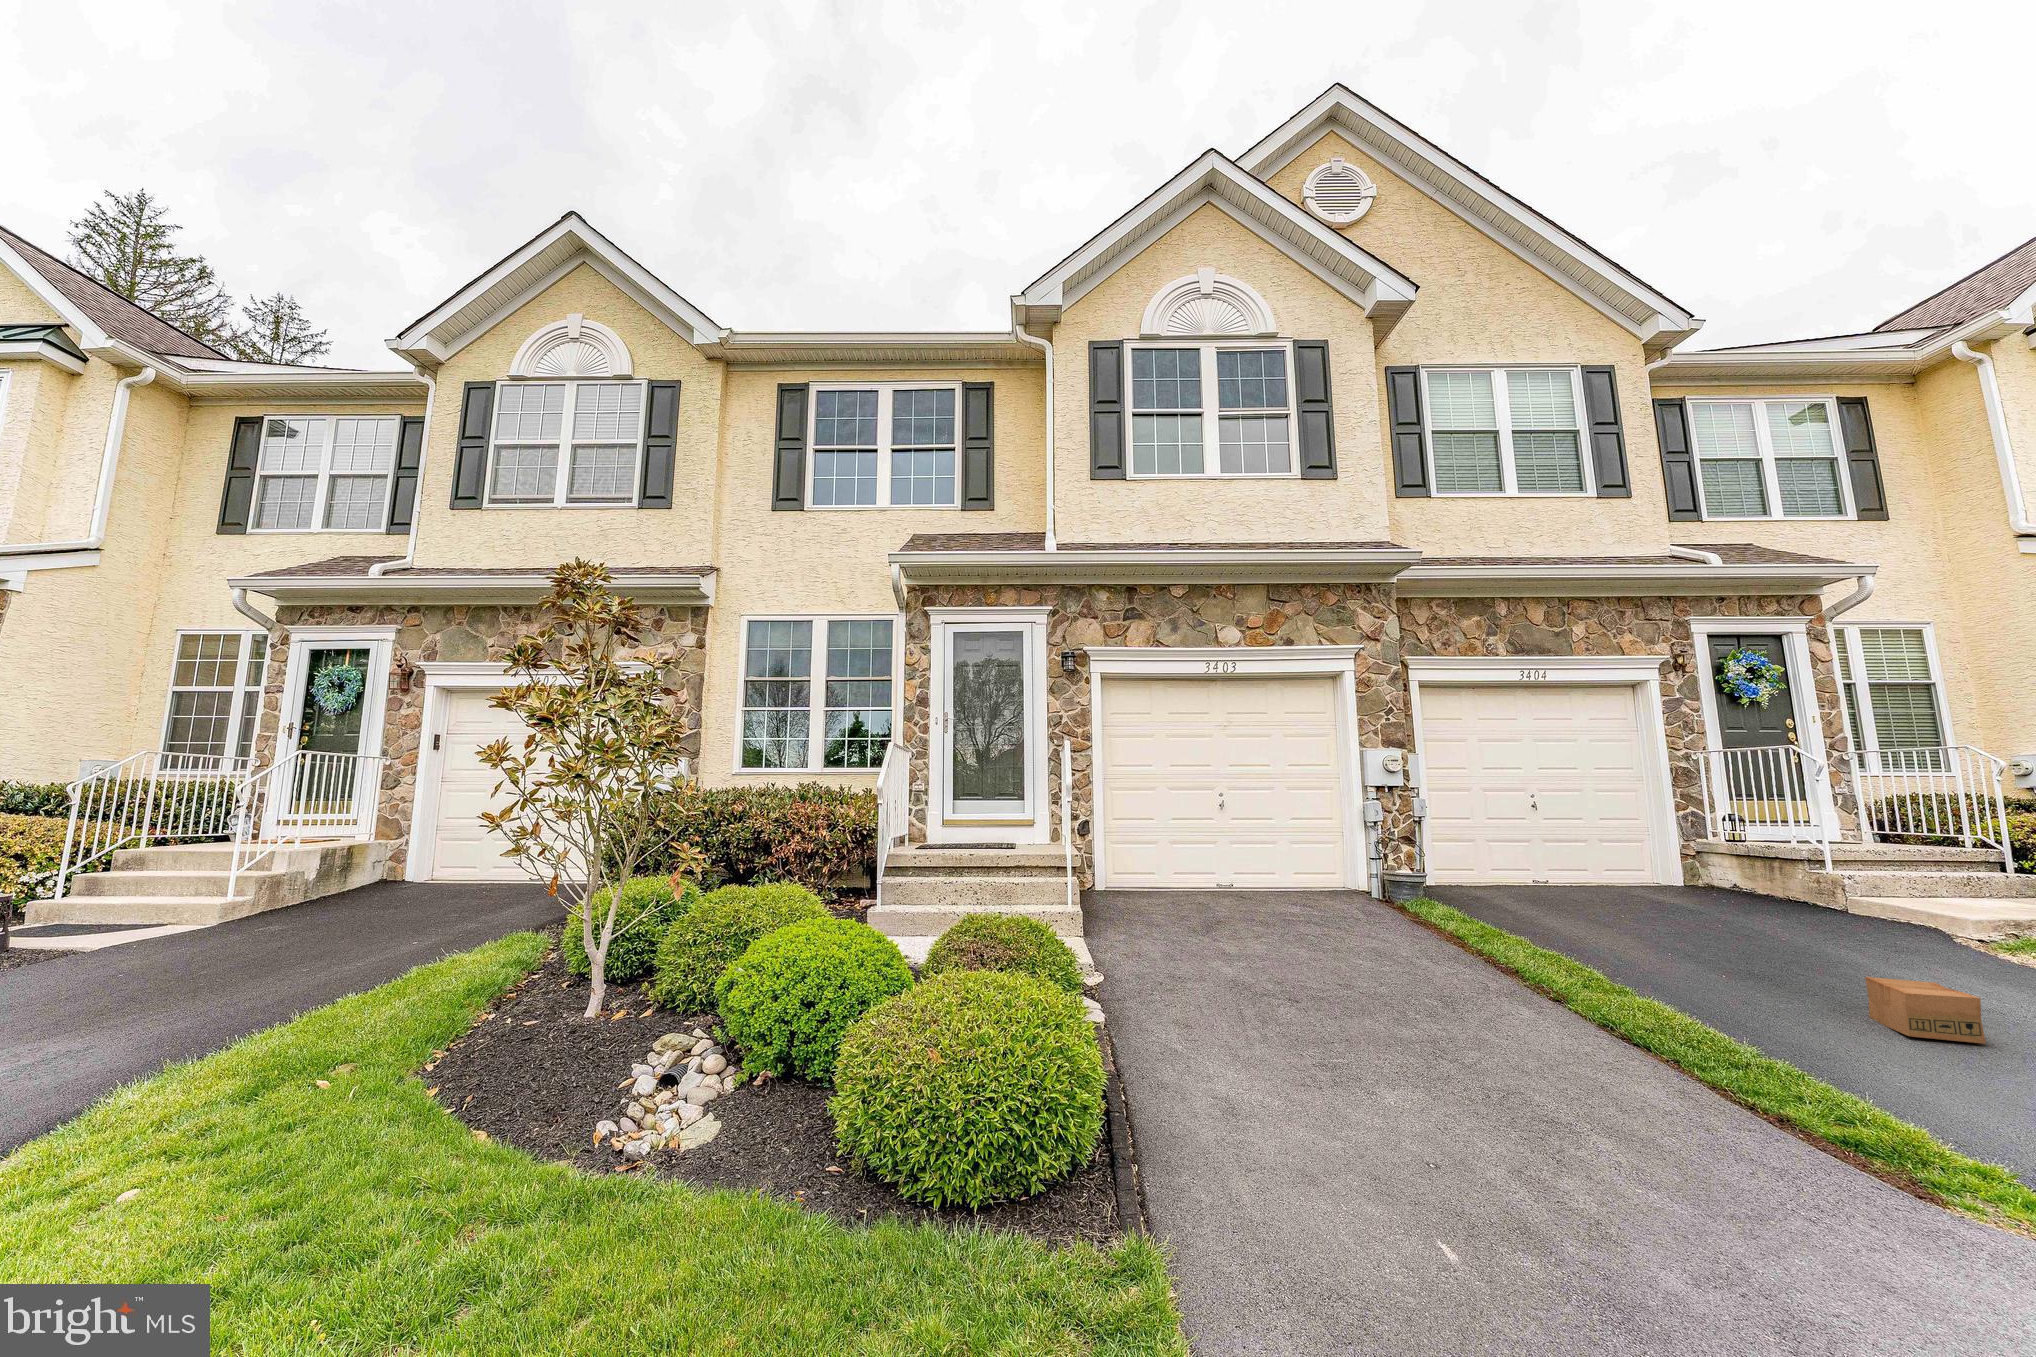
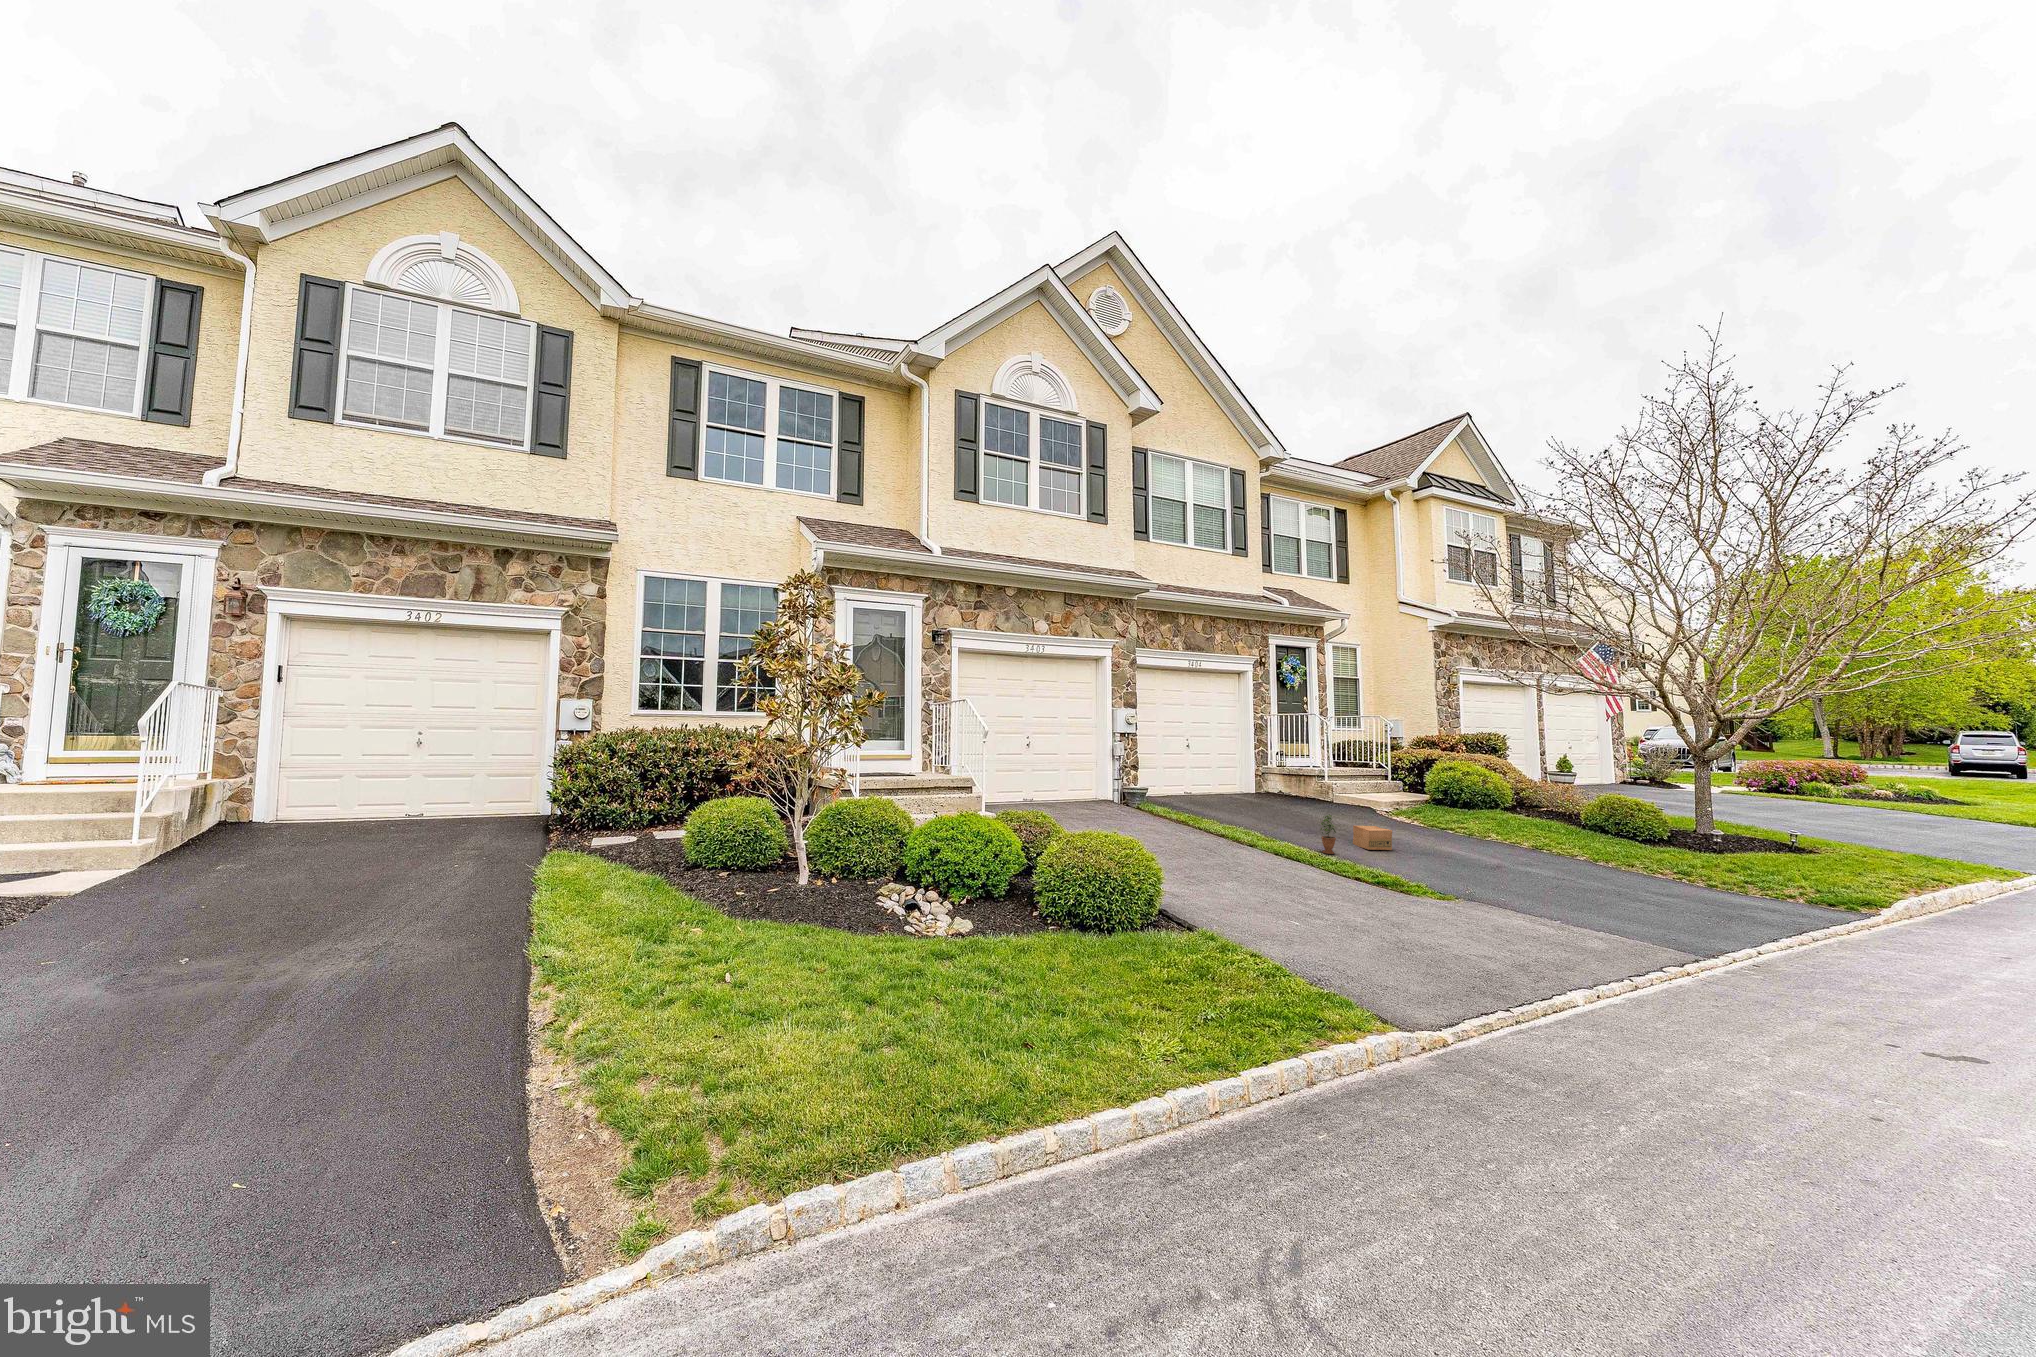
potted plant: none [1752,948,1802,1039] -> present [1321,814,1336,854]

